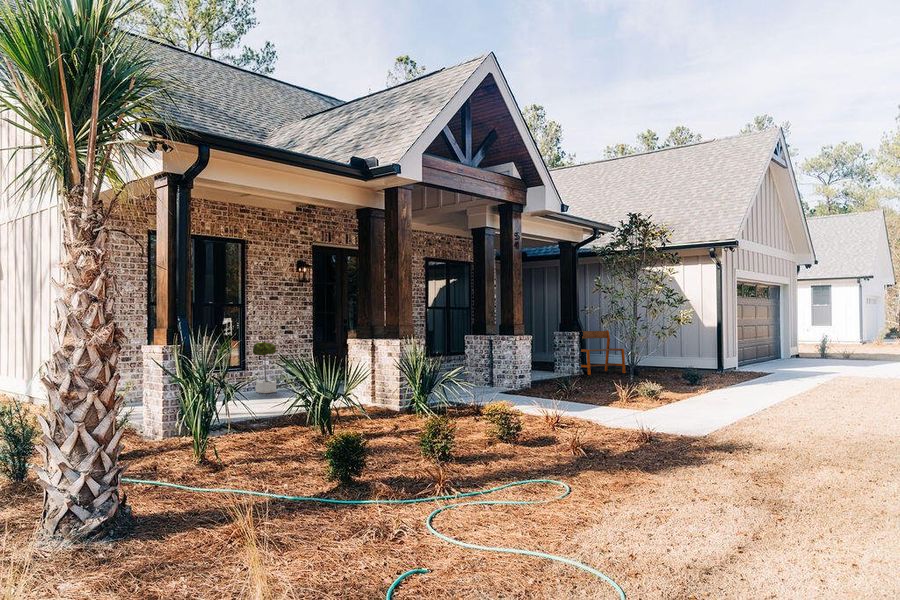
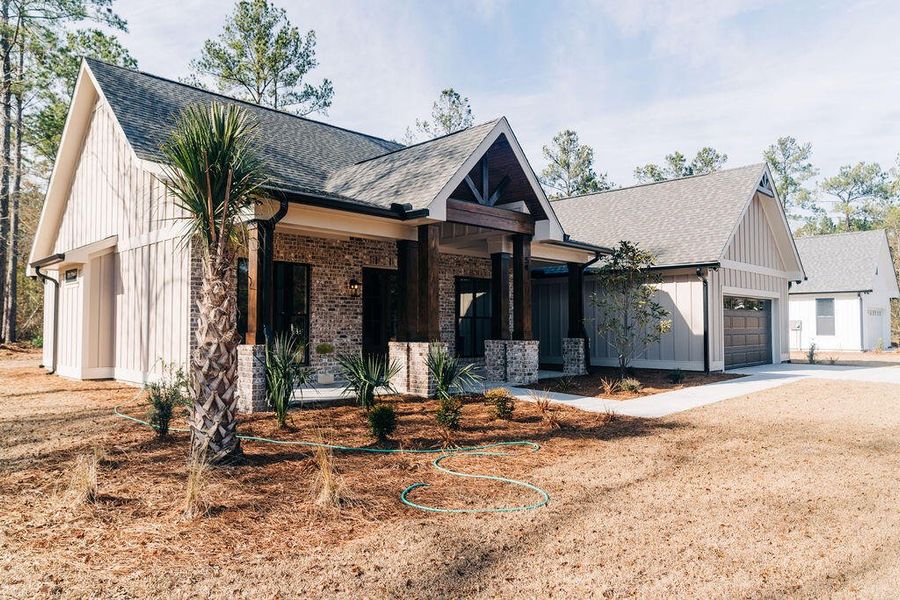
bench: present [581,330,626,375] -> none [580,337,625,375]

